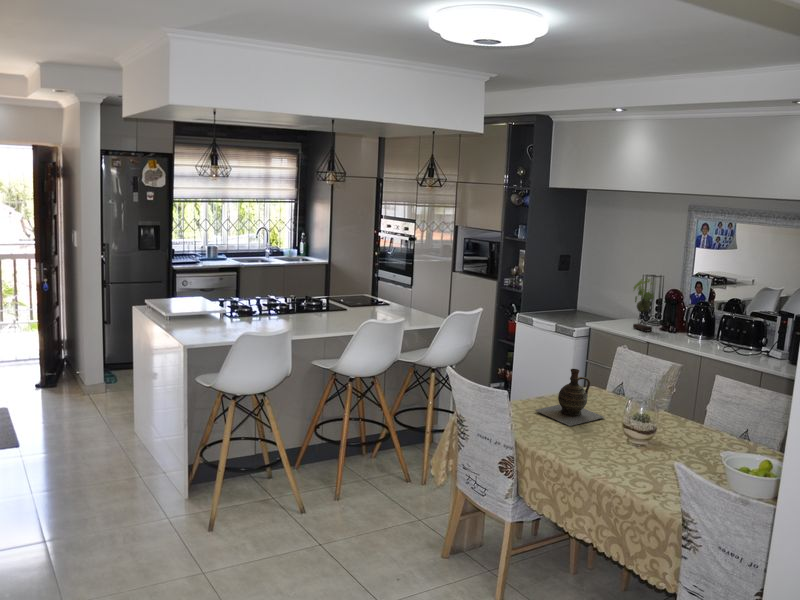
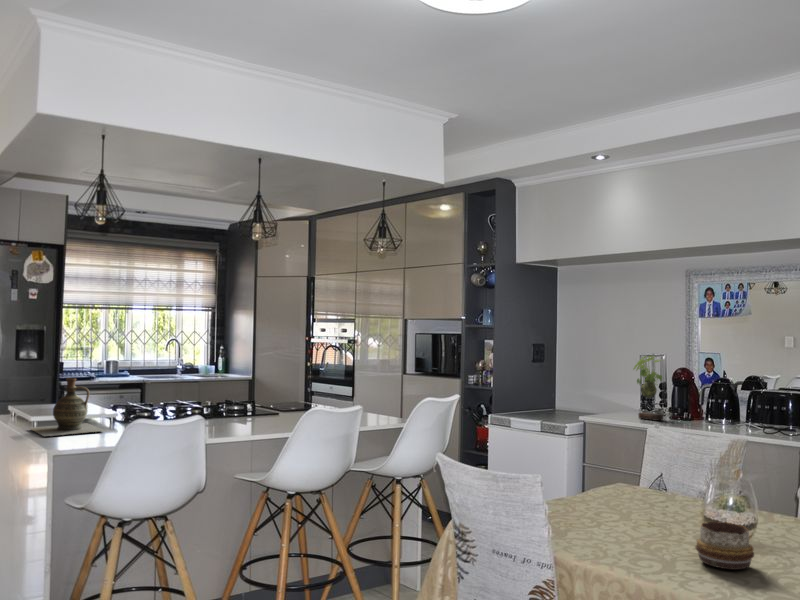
ceramic jug: present [535,369,604,426] -> present [30,378,104,436]
decorative bowl: none [589,431,624,461] -> present [696,522,754,570]

